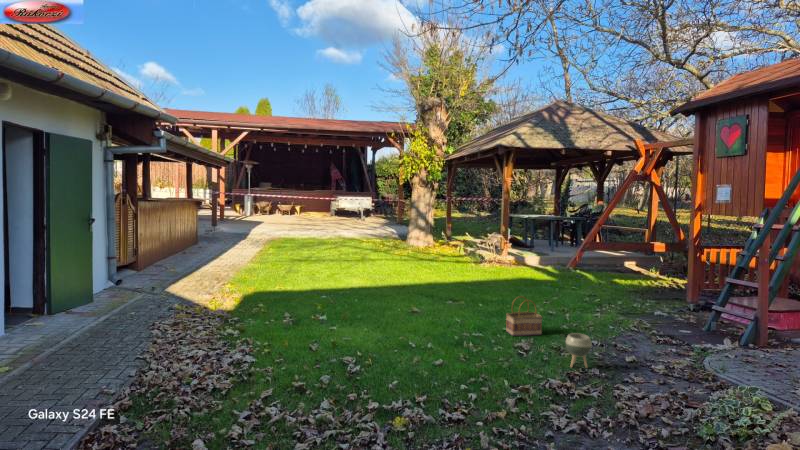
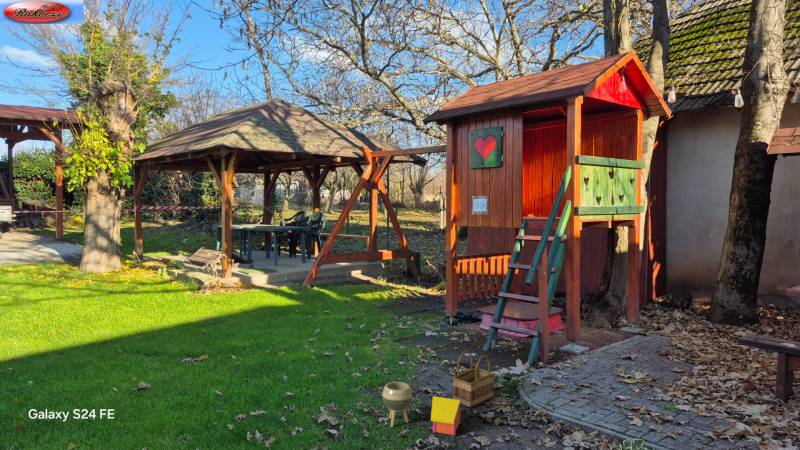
basket: present [506,296,542,336] -> present [453,350,495,408]
toy house: none [602,349,636,384] -> present [431,396,461,435]

